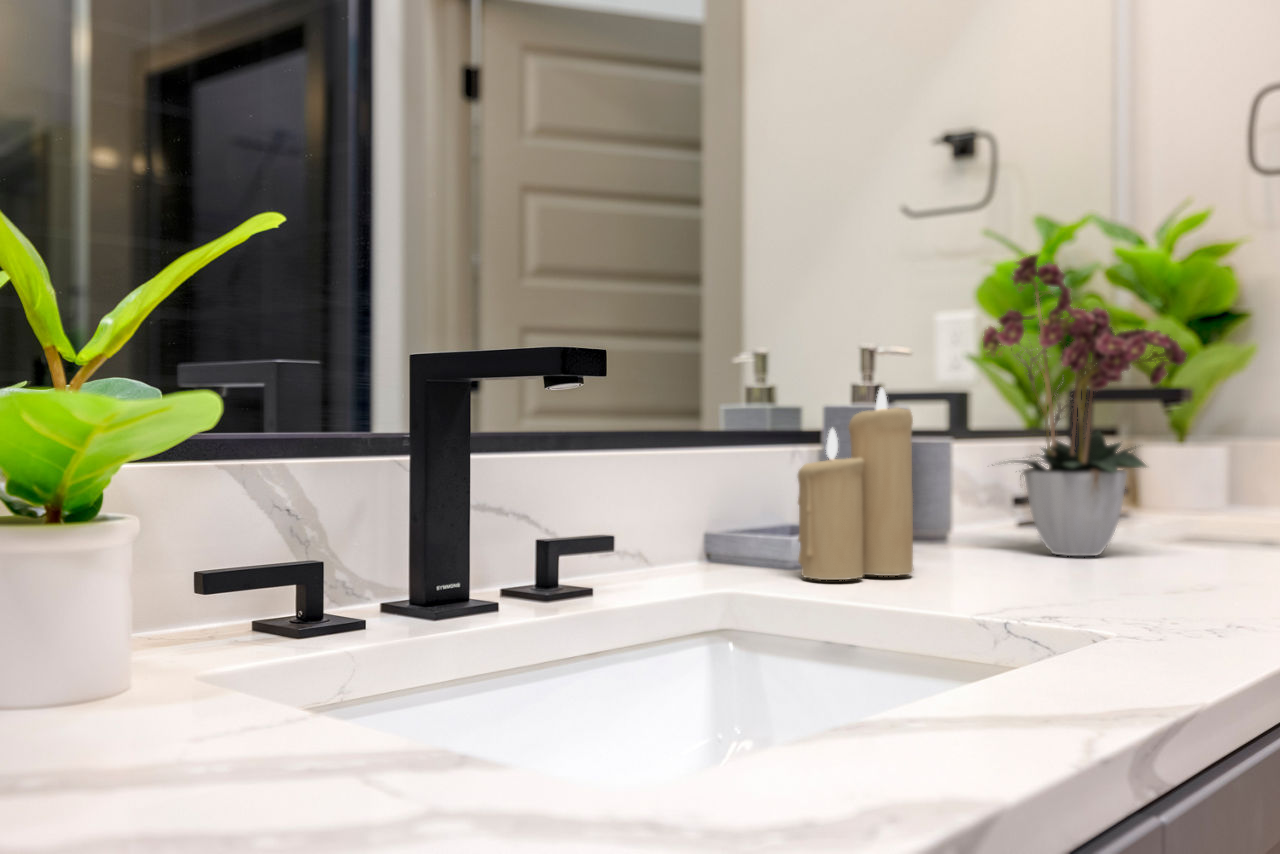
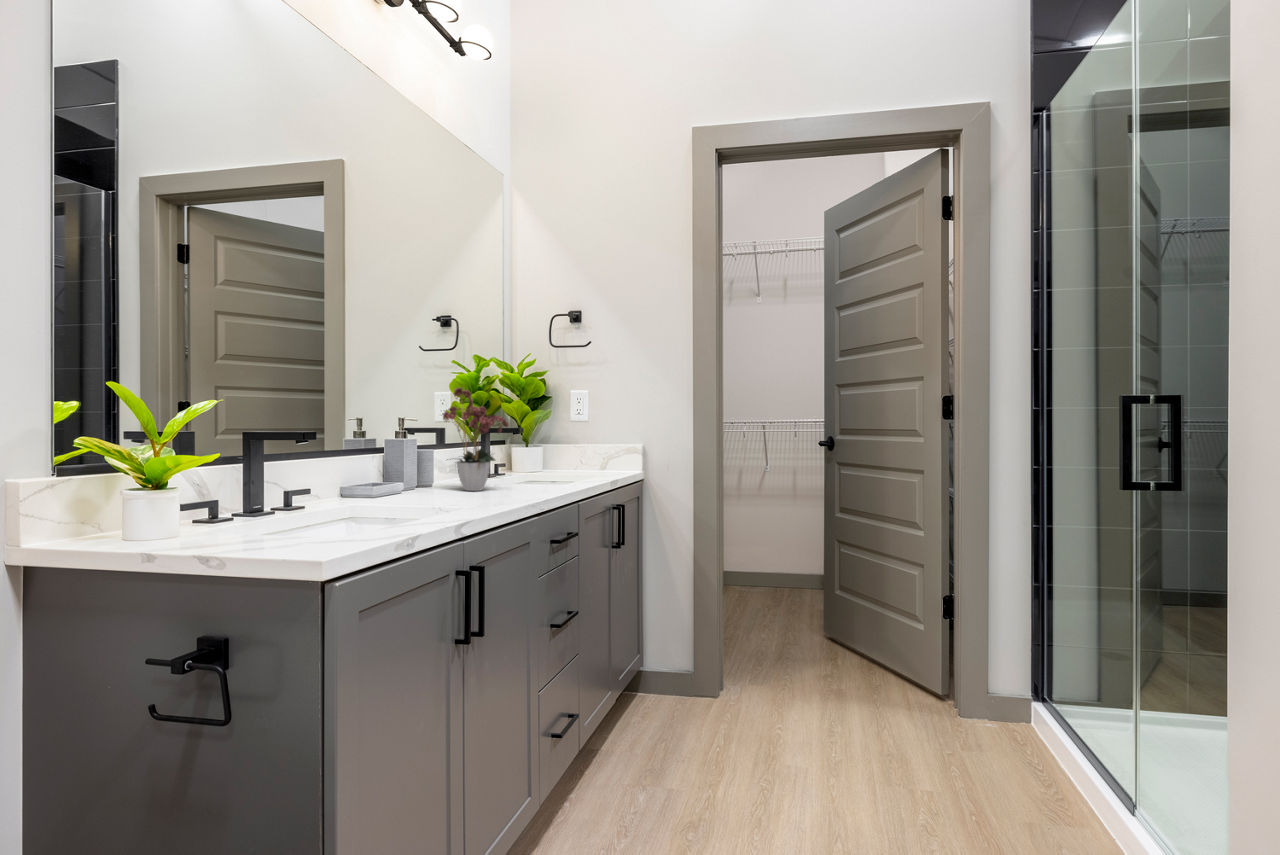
candle: present [798,388,913,580] -> none [375,437,415,501]

